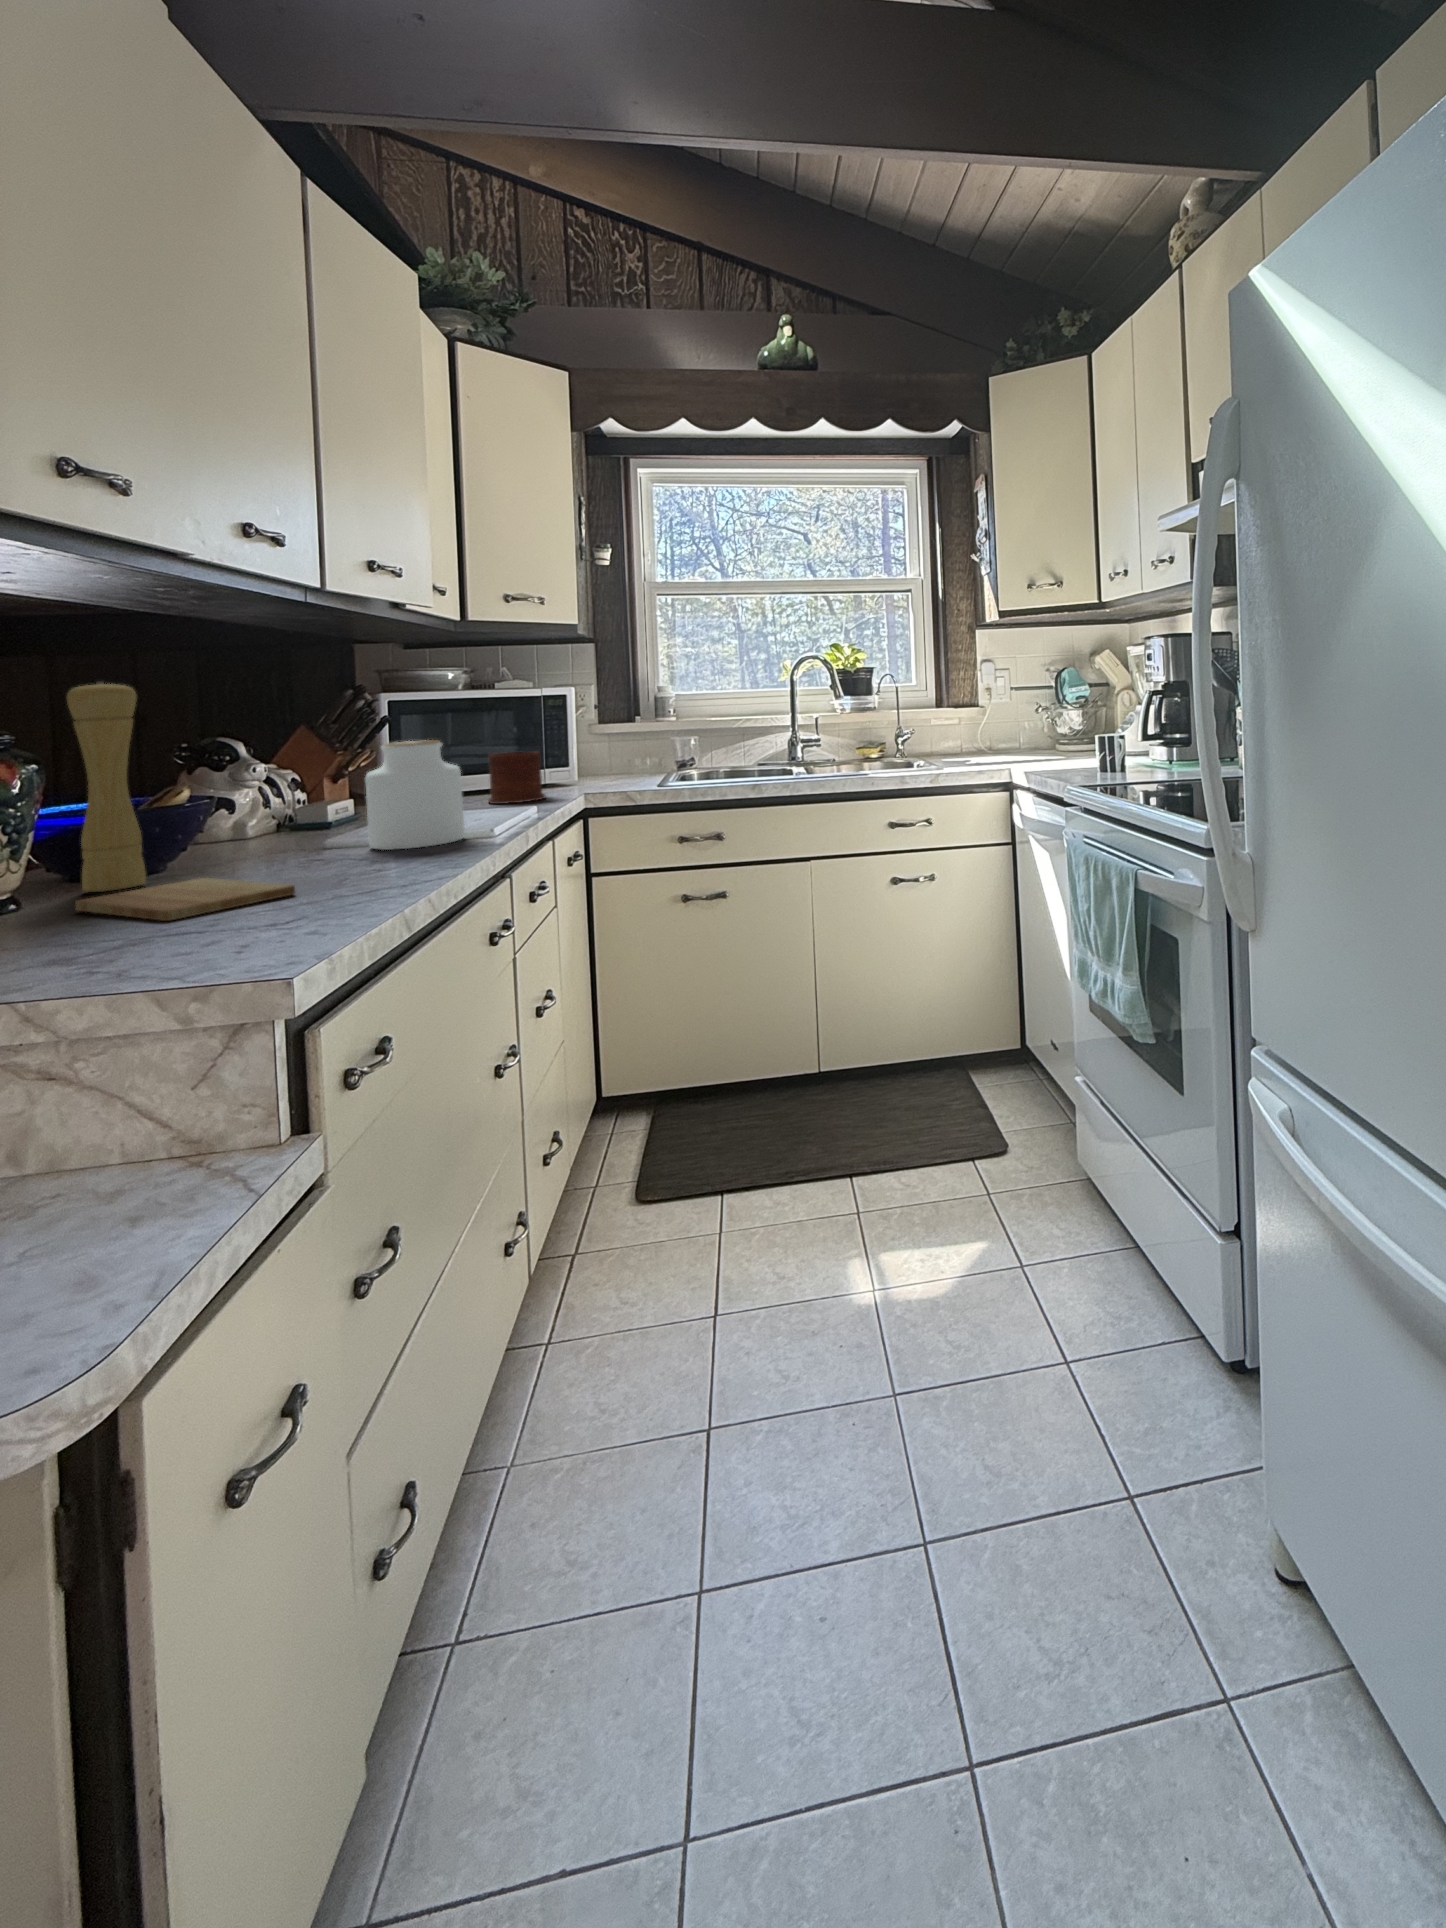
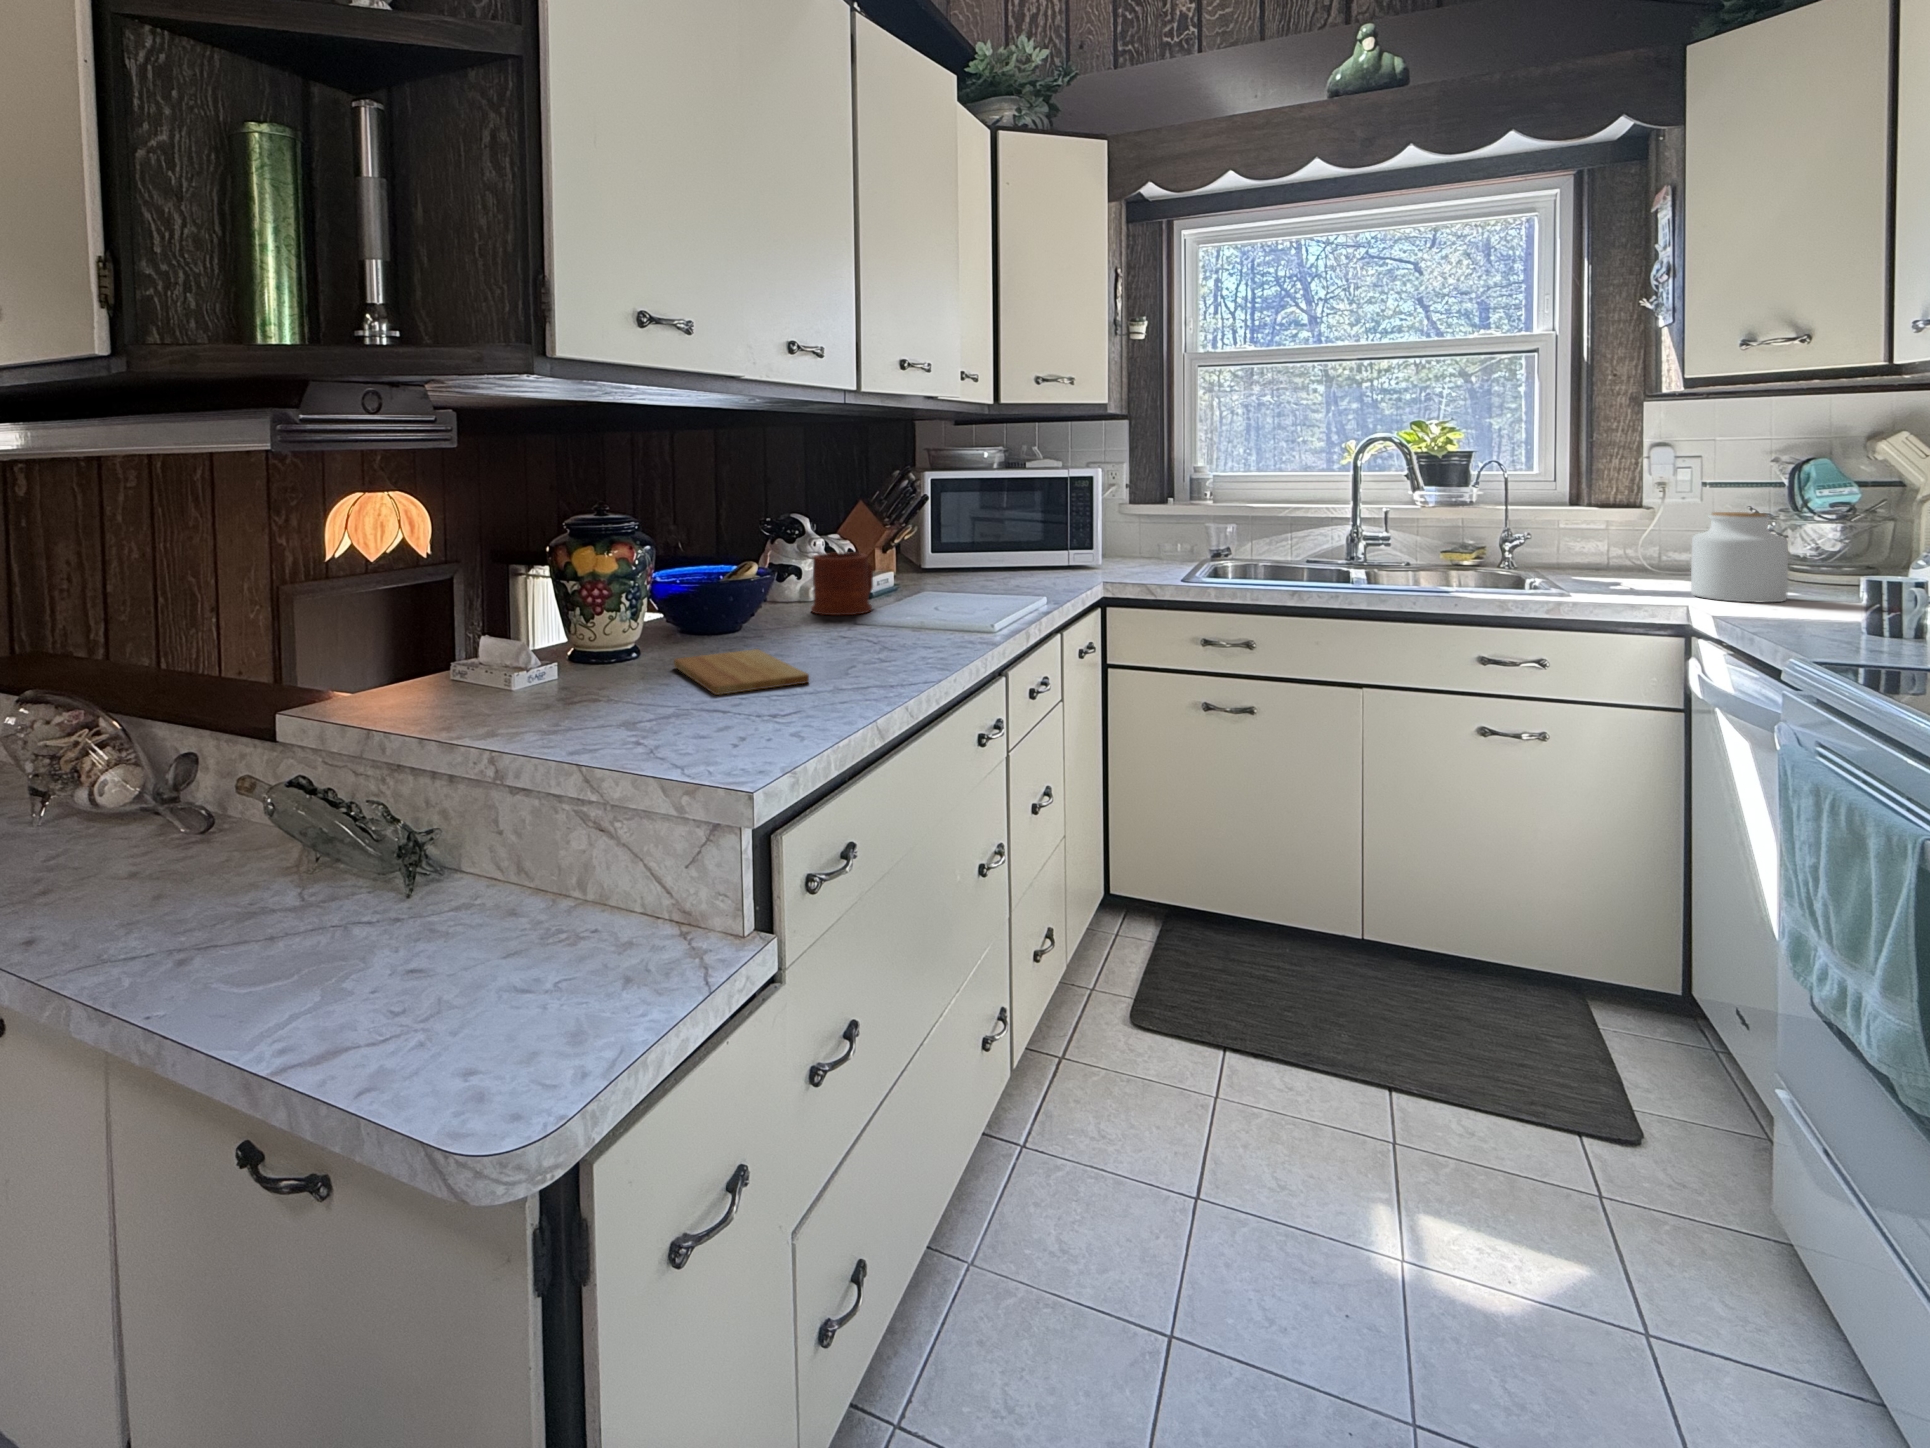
pepper mill: present [67,681,146,892] -> none [683,479,728,647]
jar: present [365,740,465,850] -> present [1691,512,1788,603]
mug: present [488,751,545,804] -> present [811,552,873,615]

